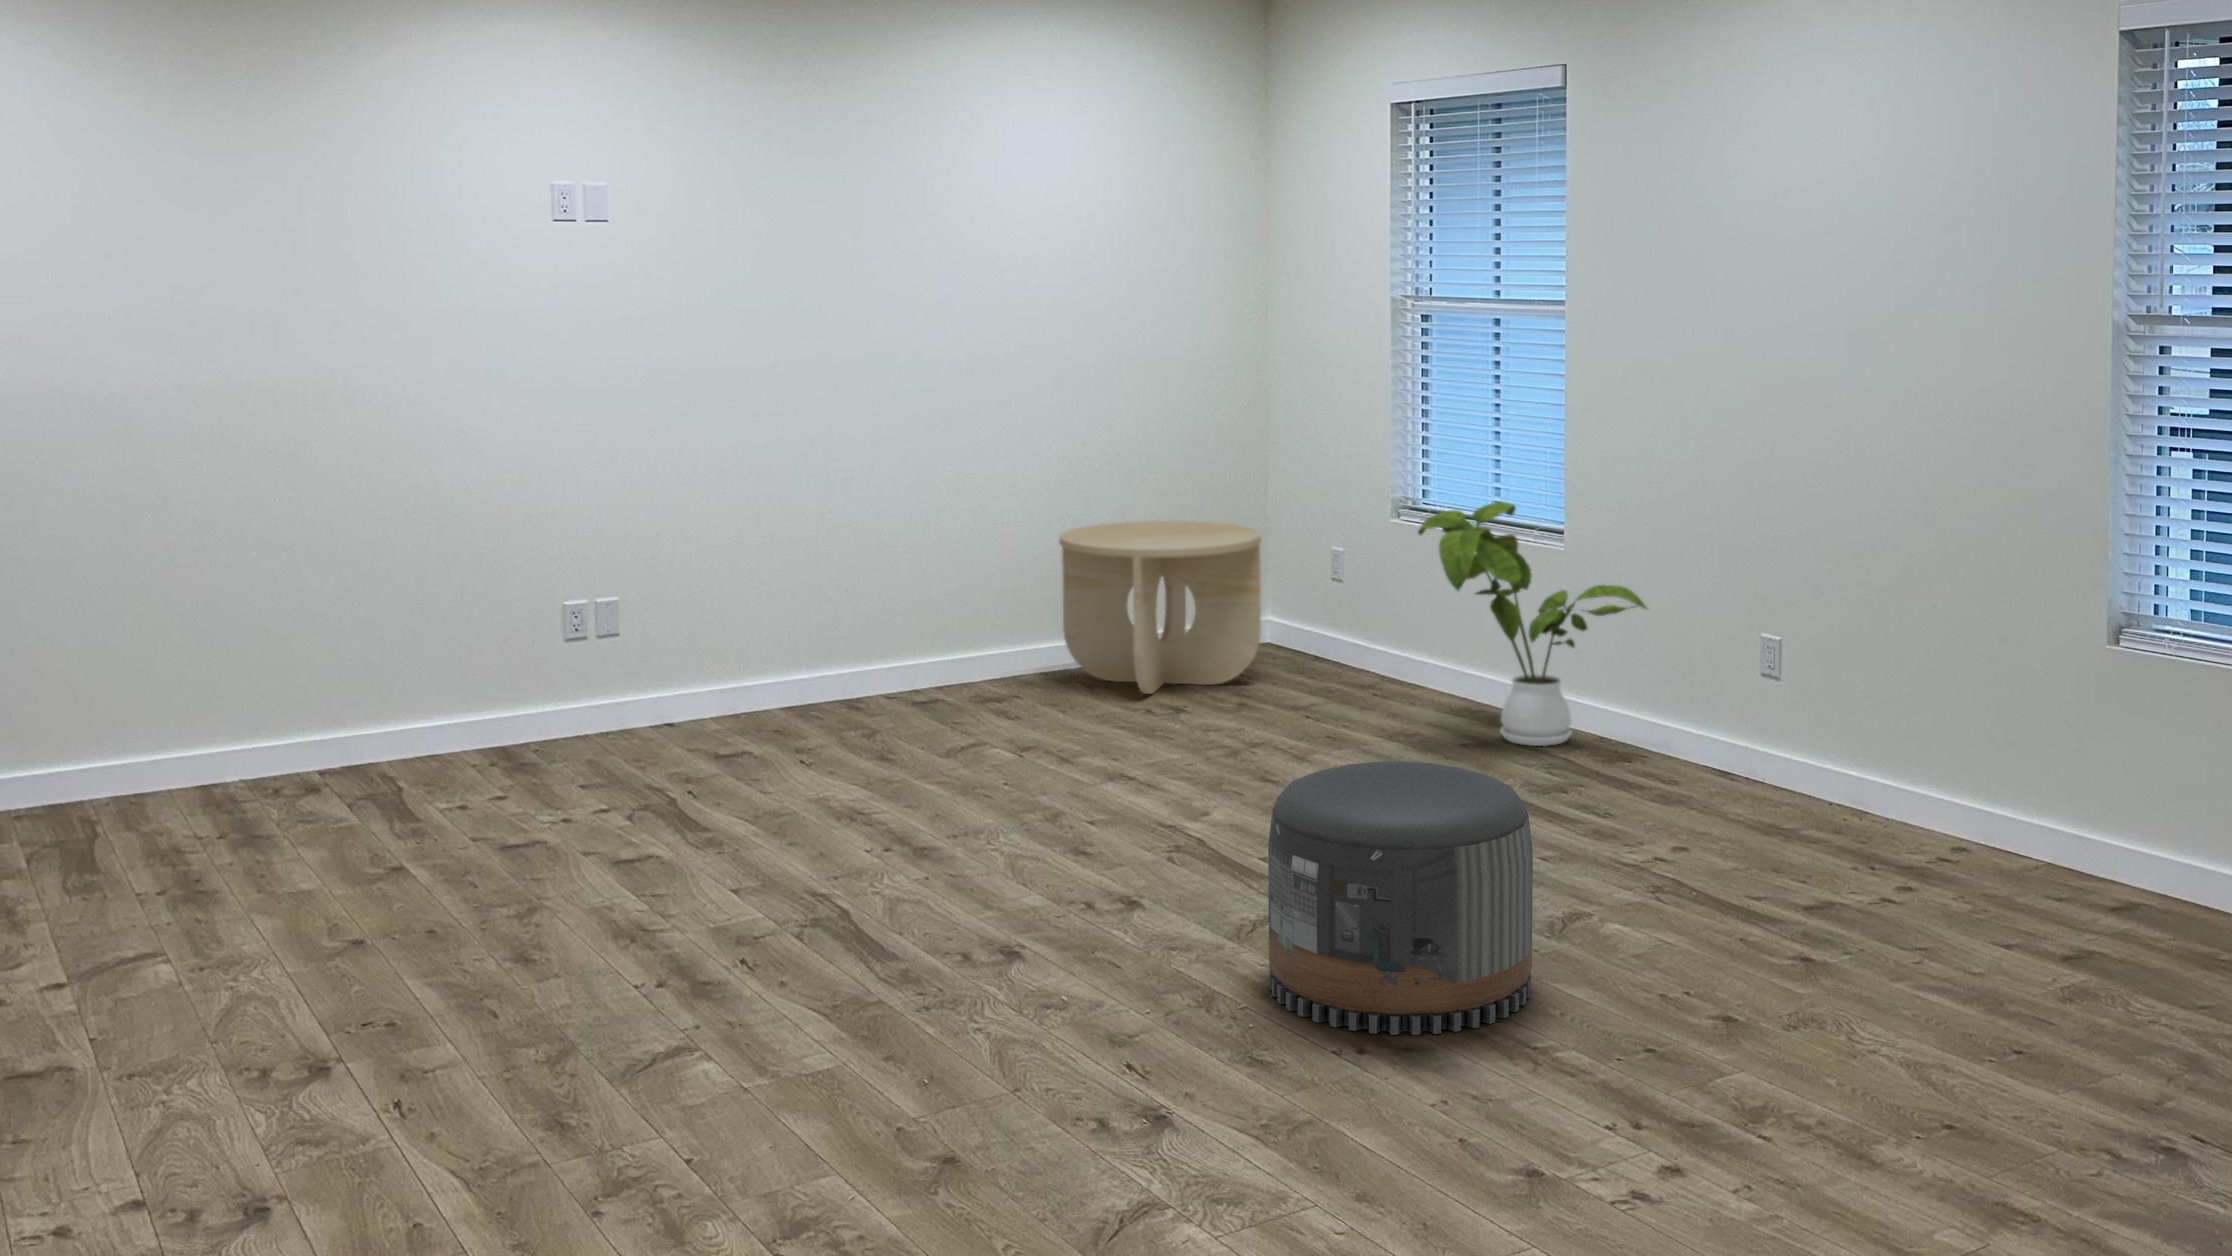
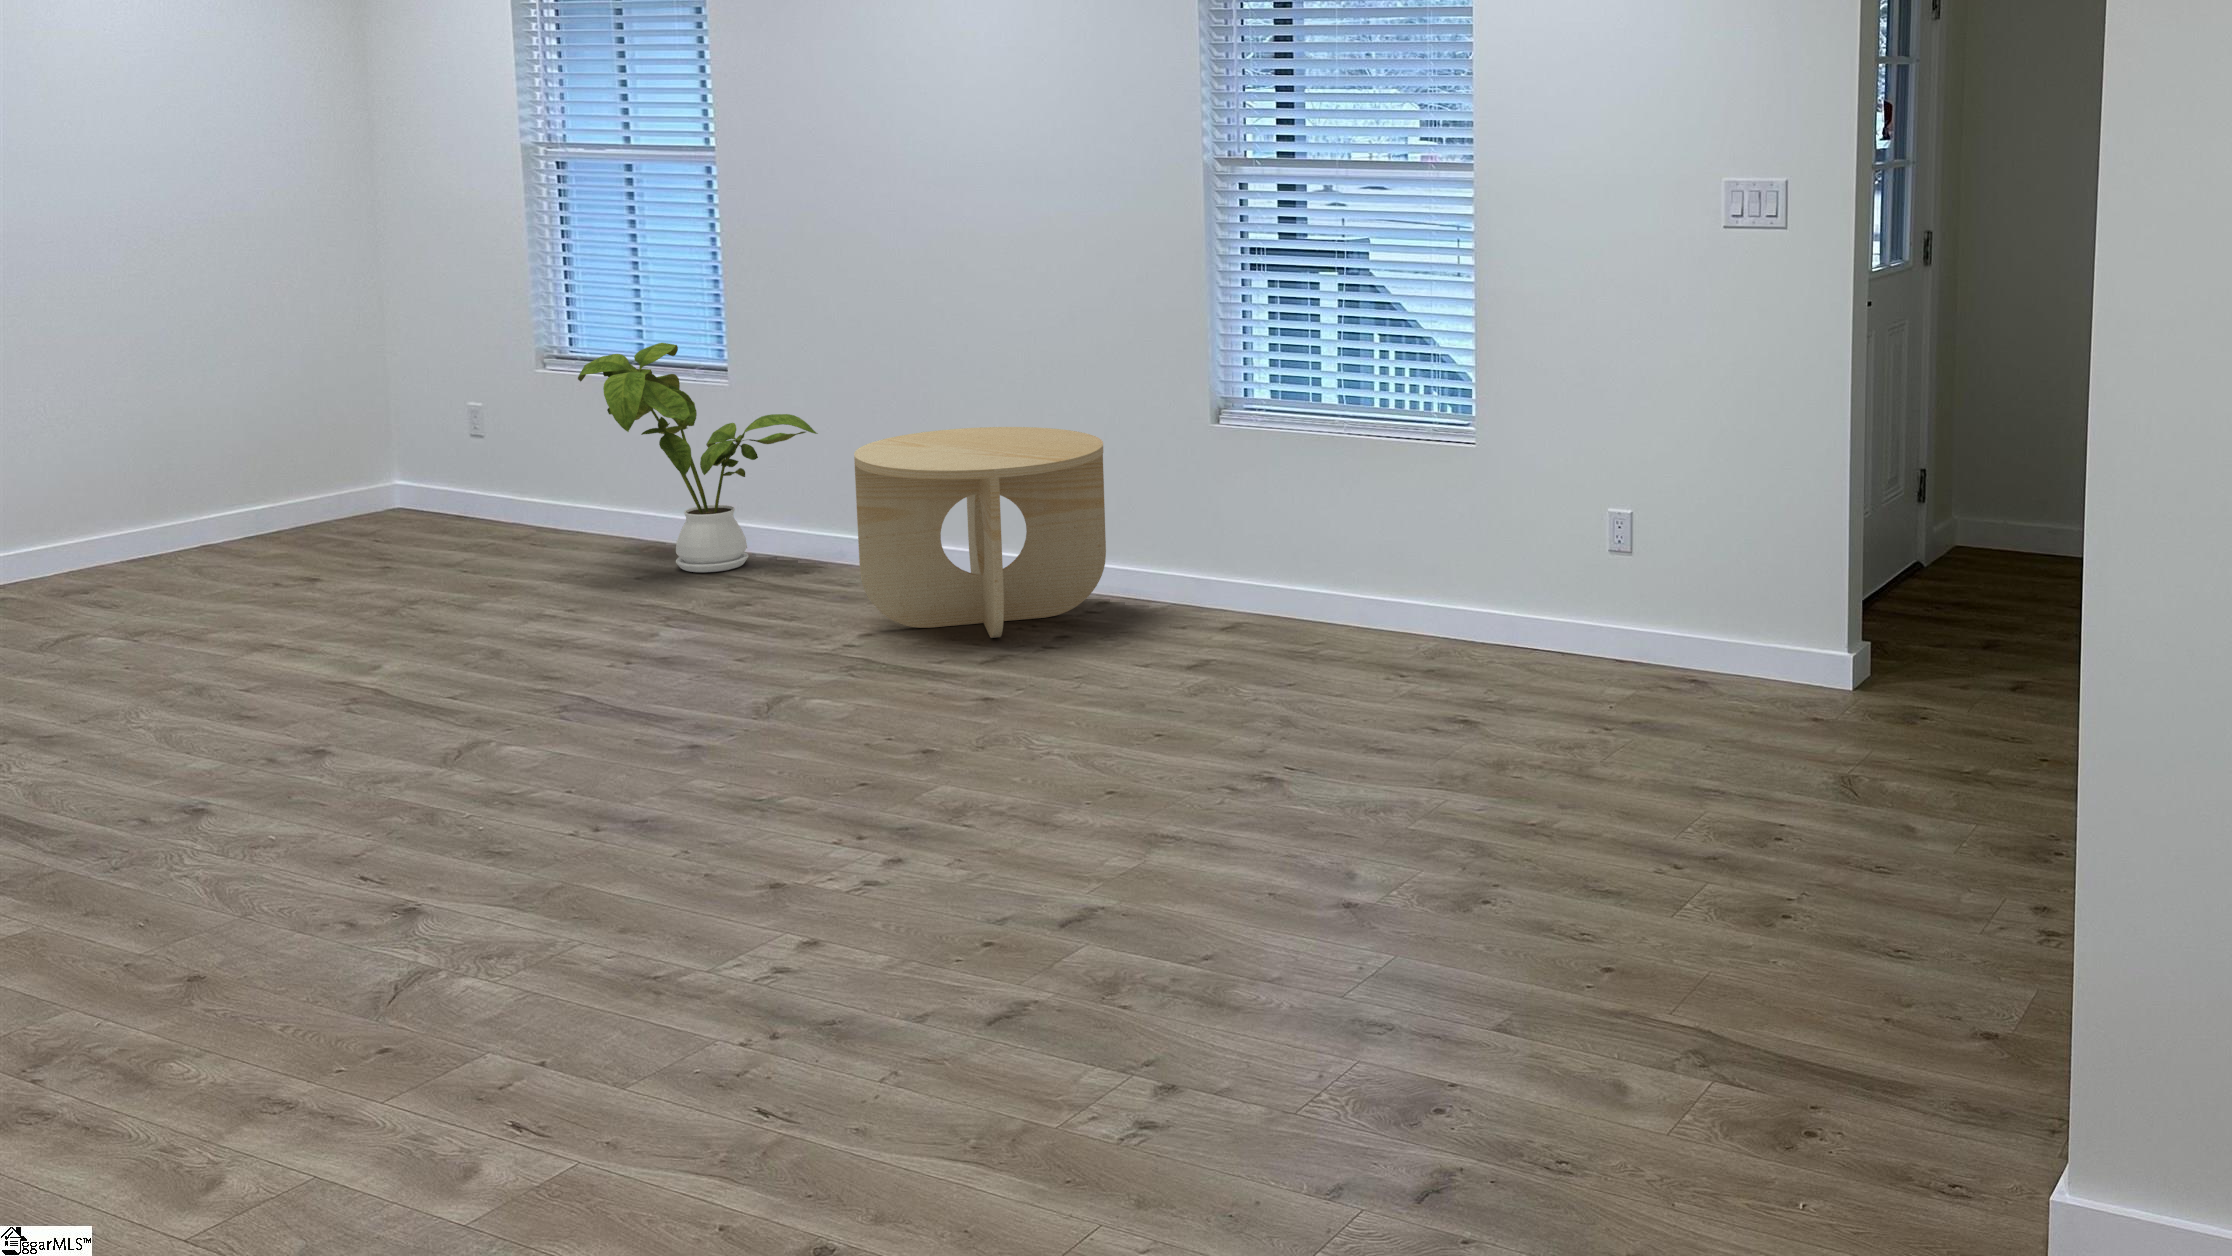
side table: present [1059,521,1261,694] -> present [854,427,1106,638]
pouf: present [1268,761,1533,1035] -> none [487,583,750,822]

